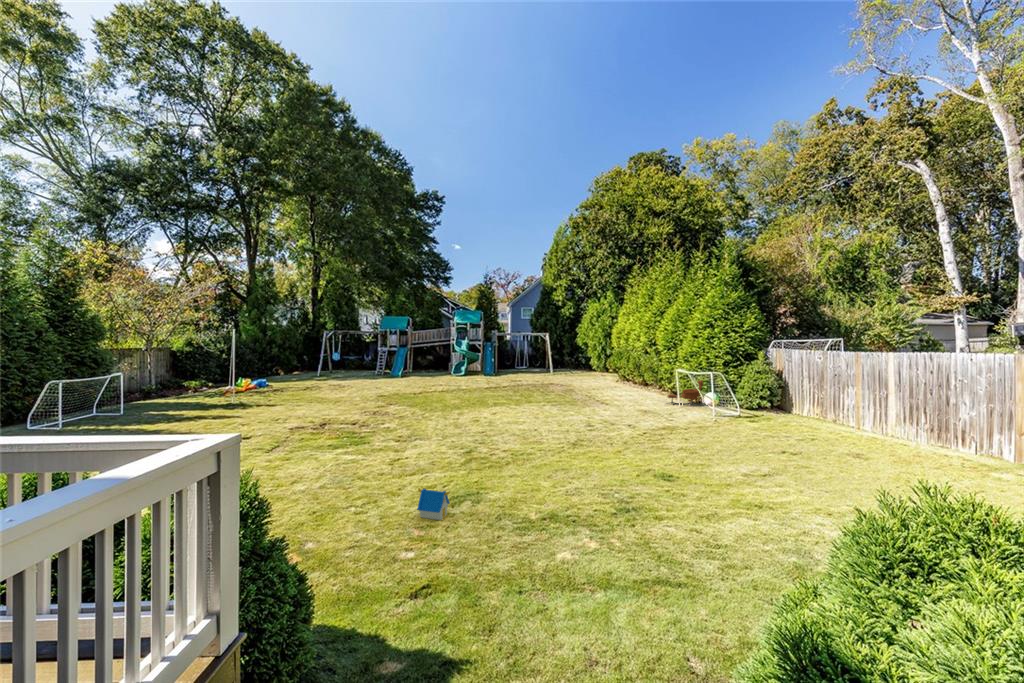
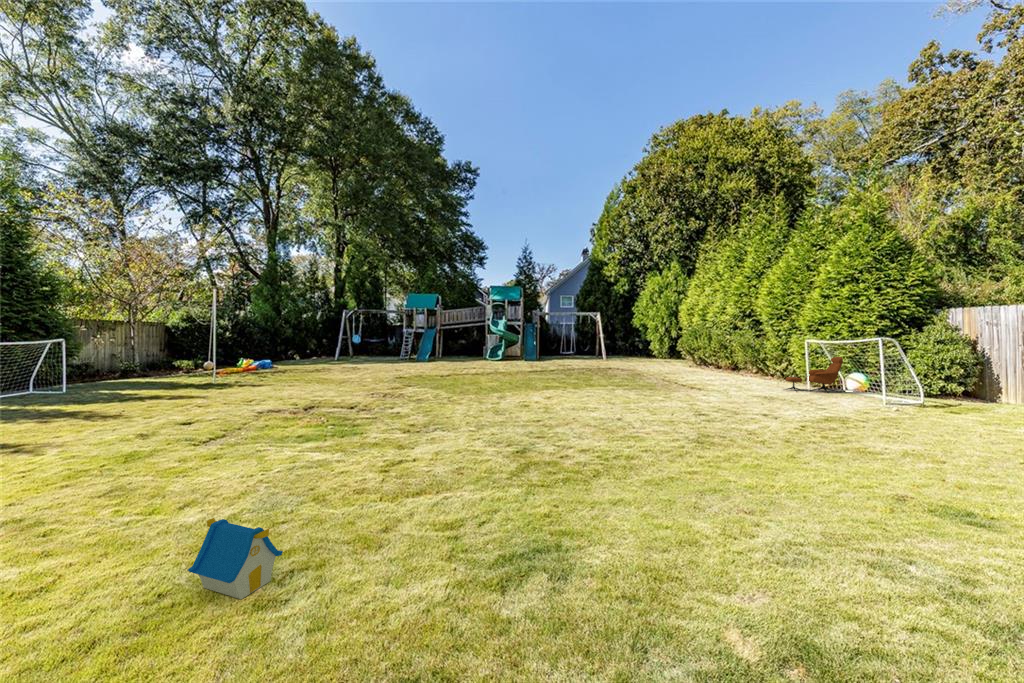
toy house: present [417,488,450,520] -> present [188,518,283,599]

